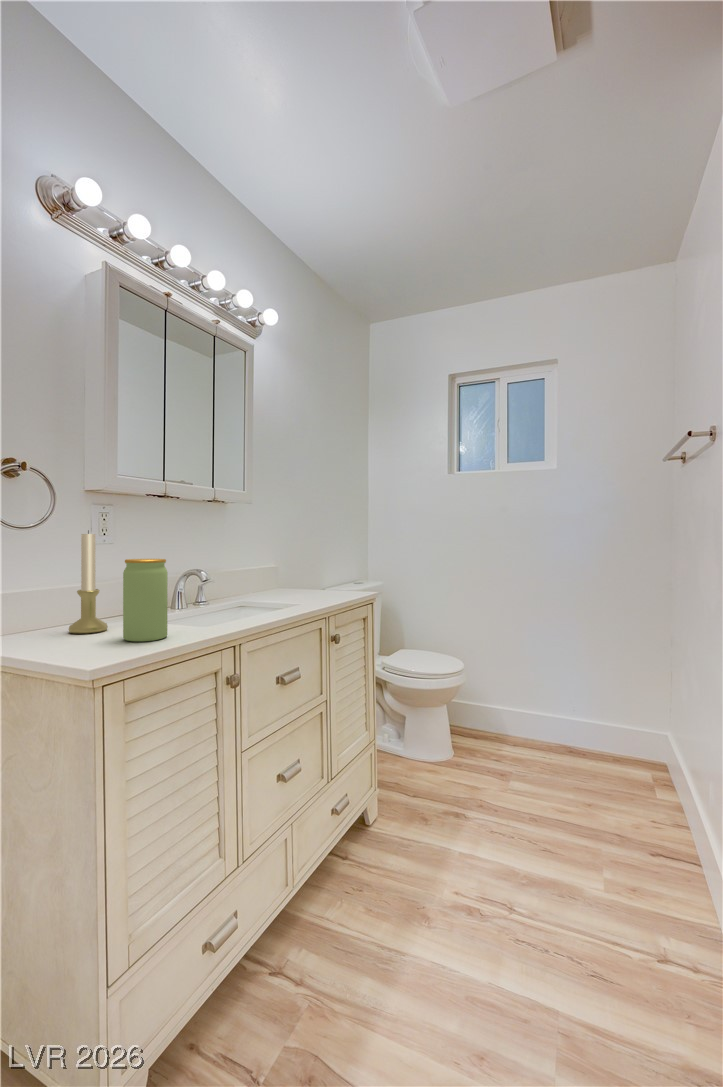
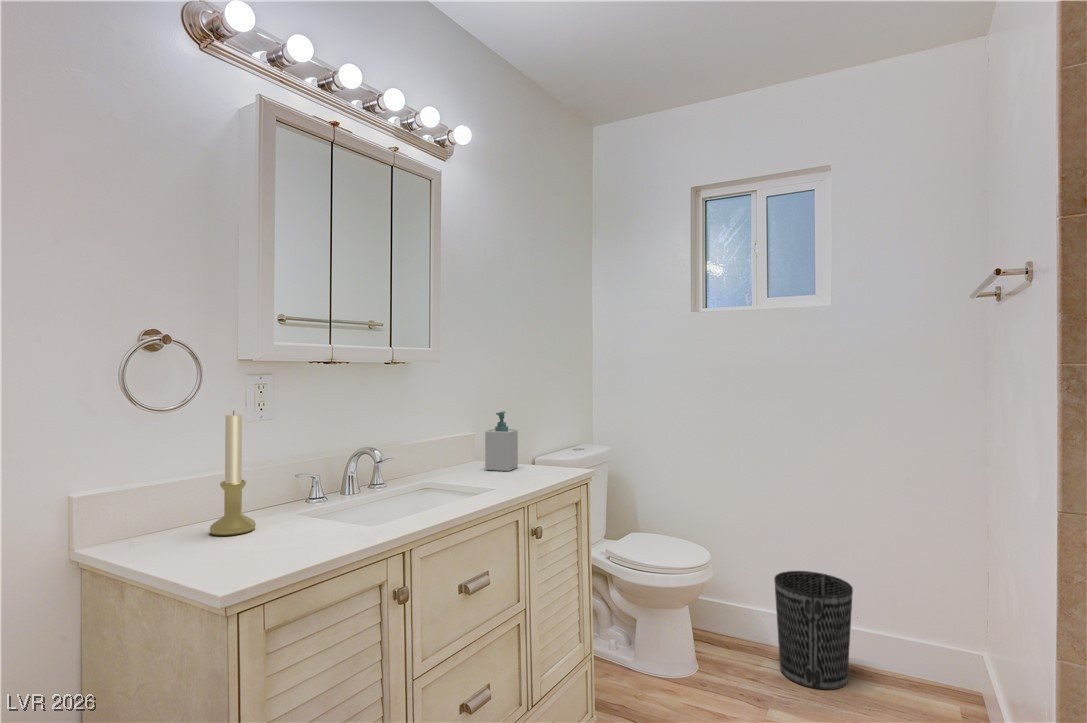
soap bottle: none [288,547,314,595] -> present [485,411,518,471]
jar: present [123,559,168,642] -> none [267,447,320,551]
wastebasket: none [513,677,572,766] -> present [774,571,853,690]

